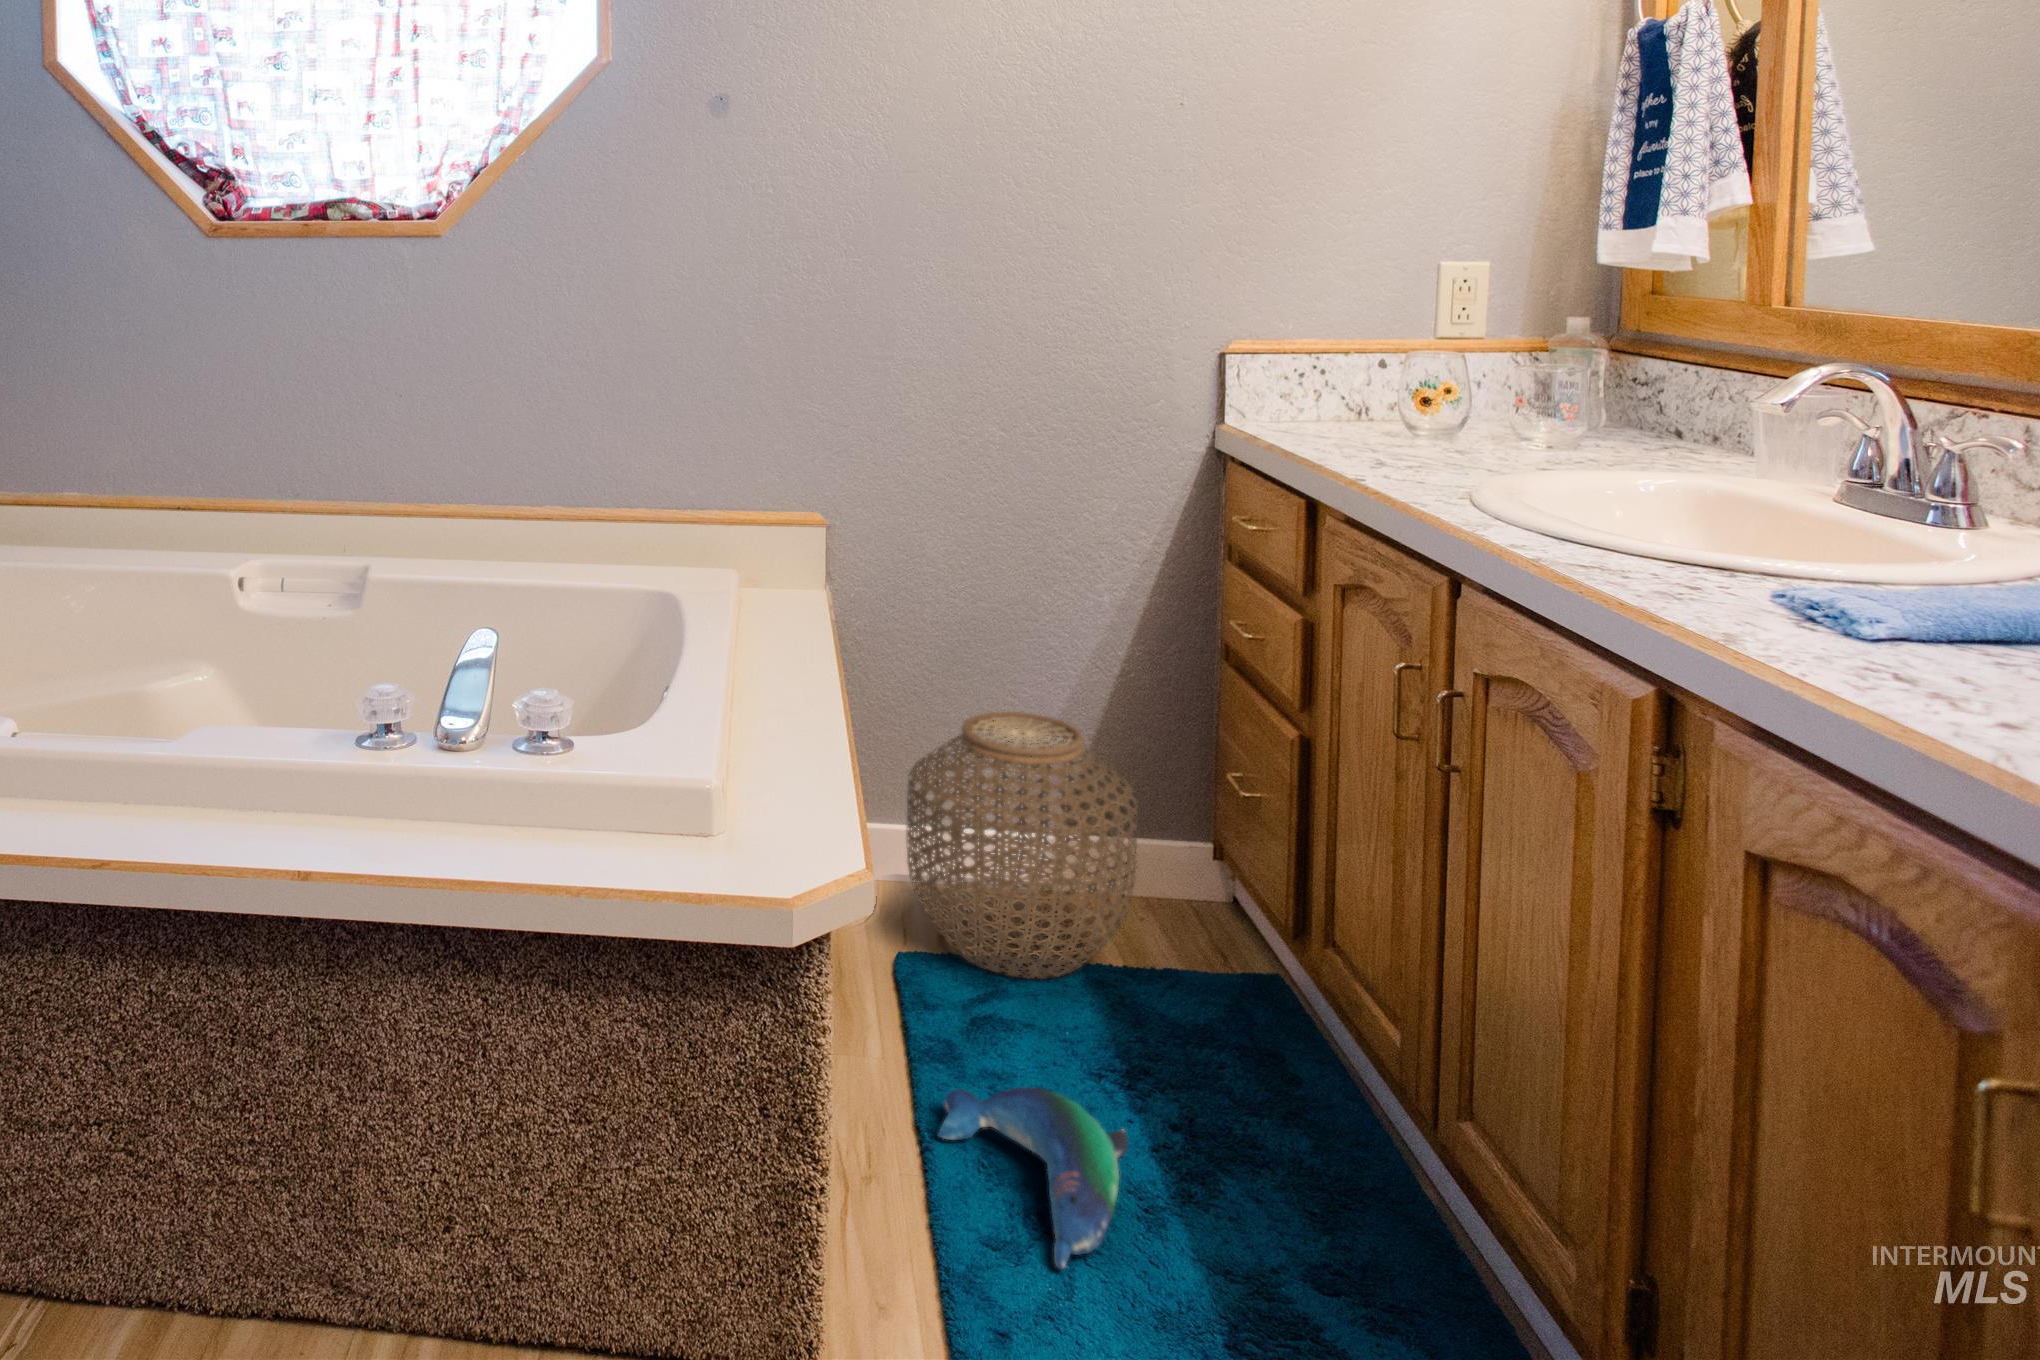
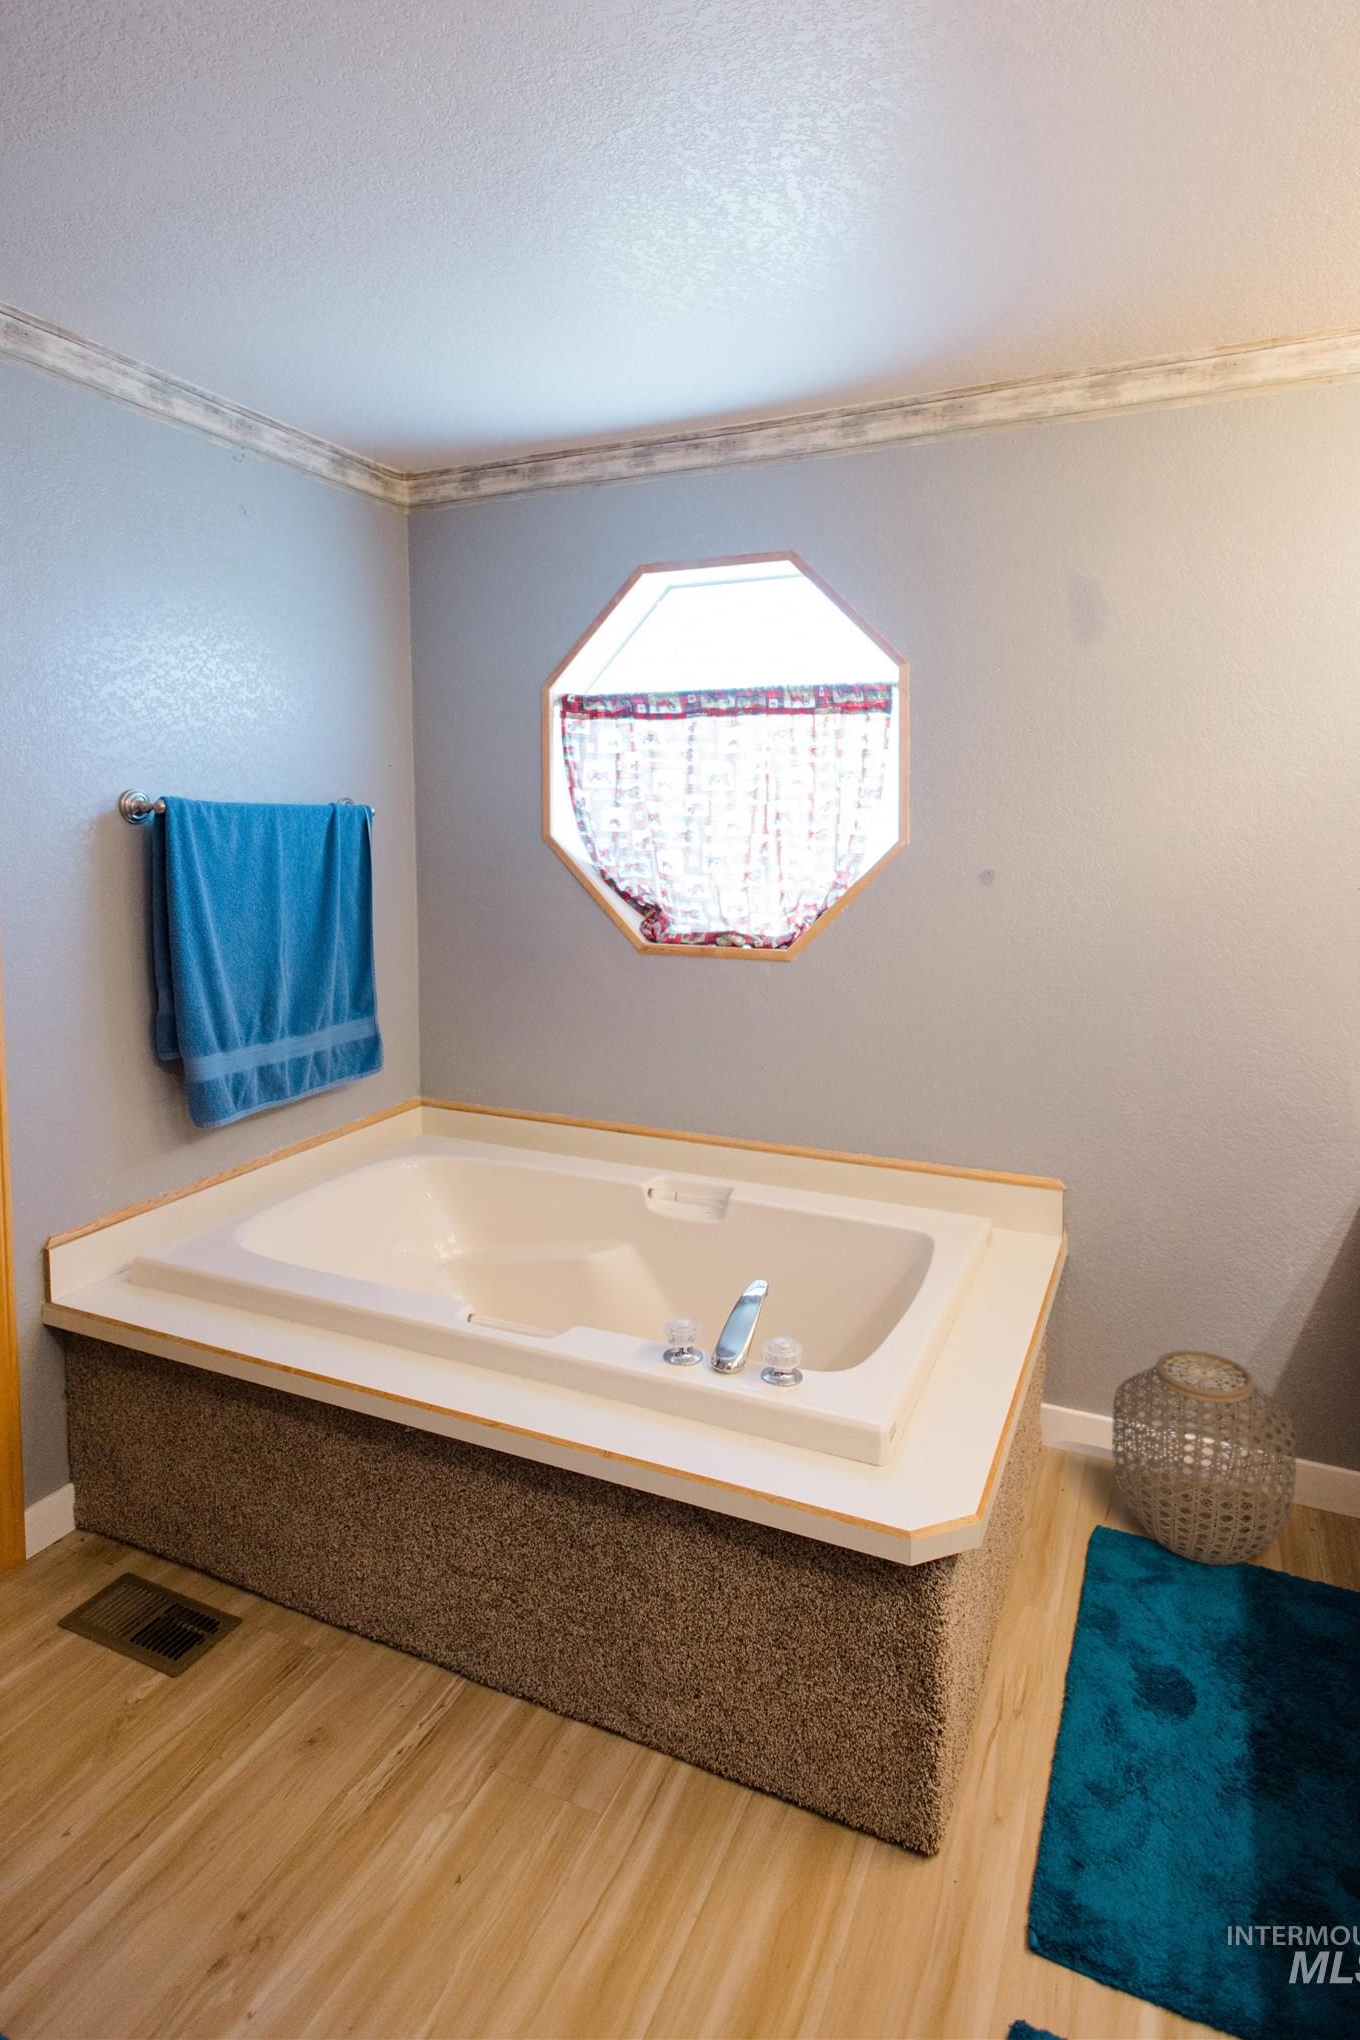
plush toy: present [938,1087,1128,1269] -> none [1082,1650,1215,1812]

